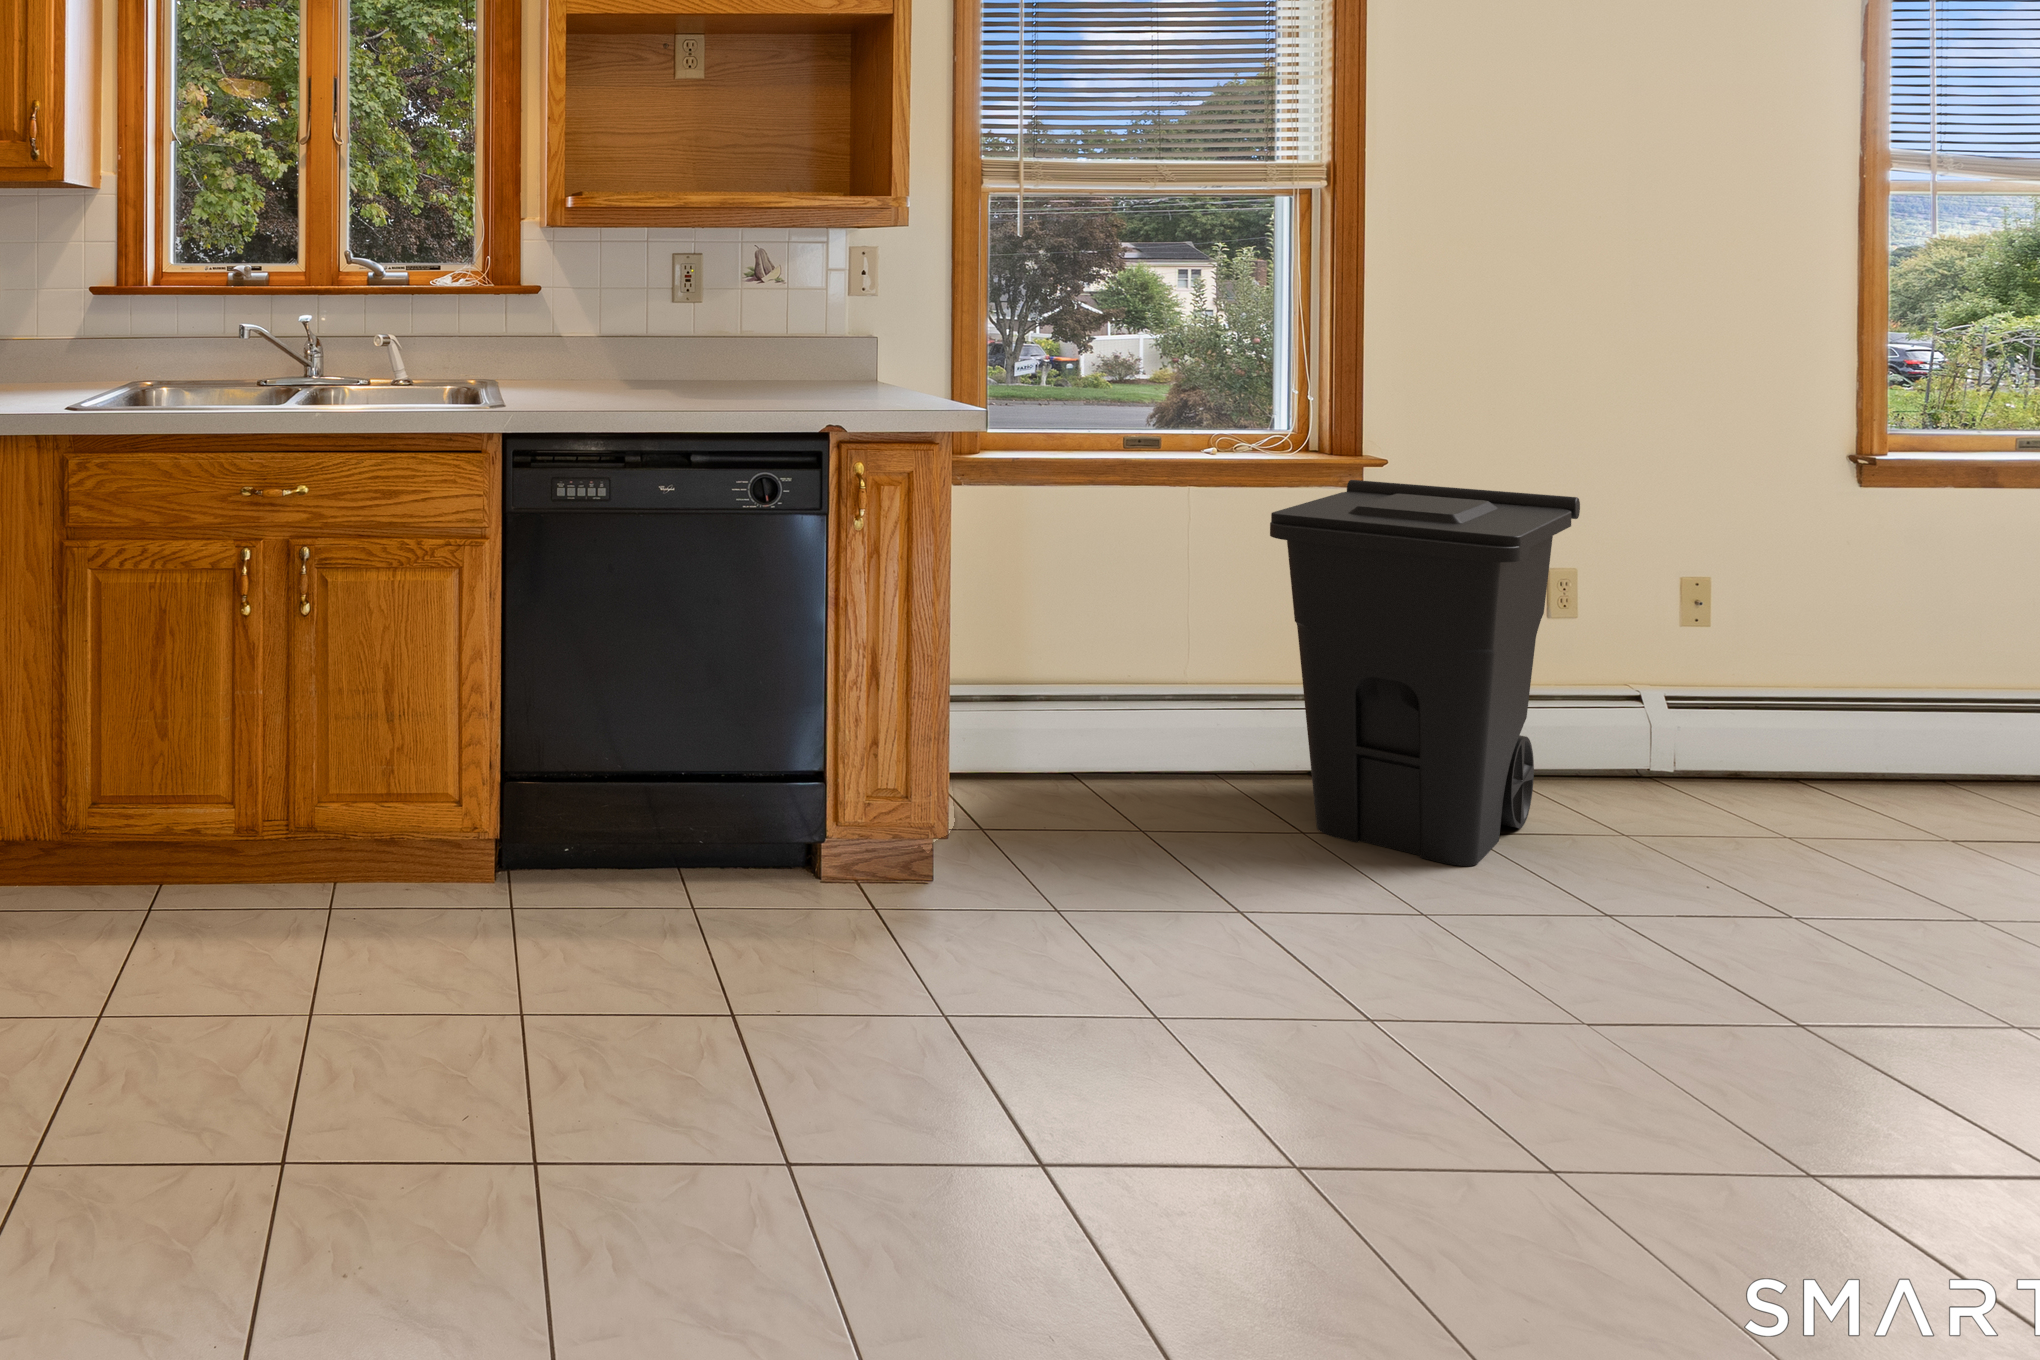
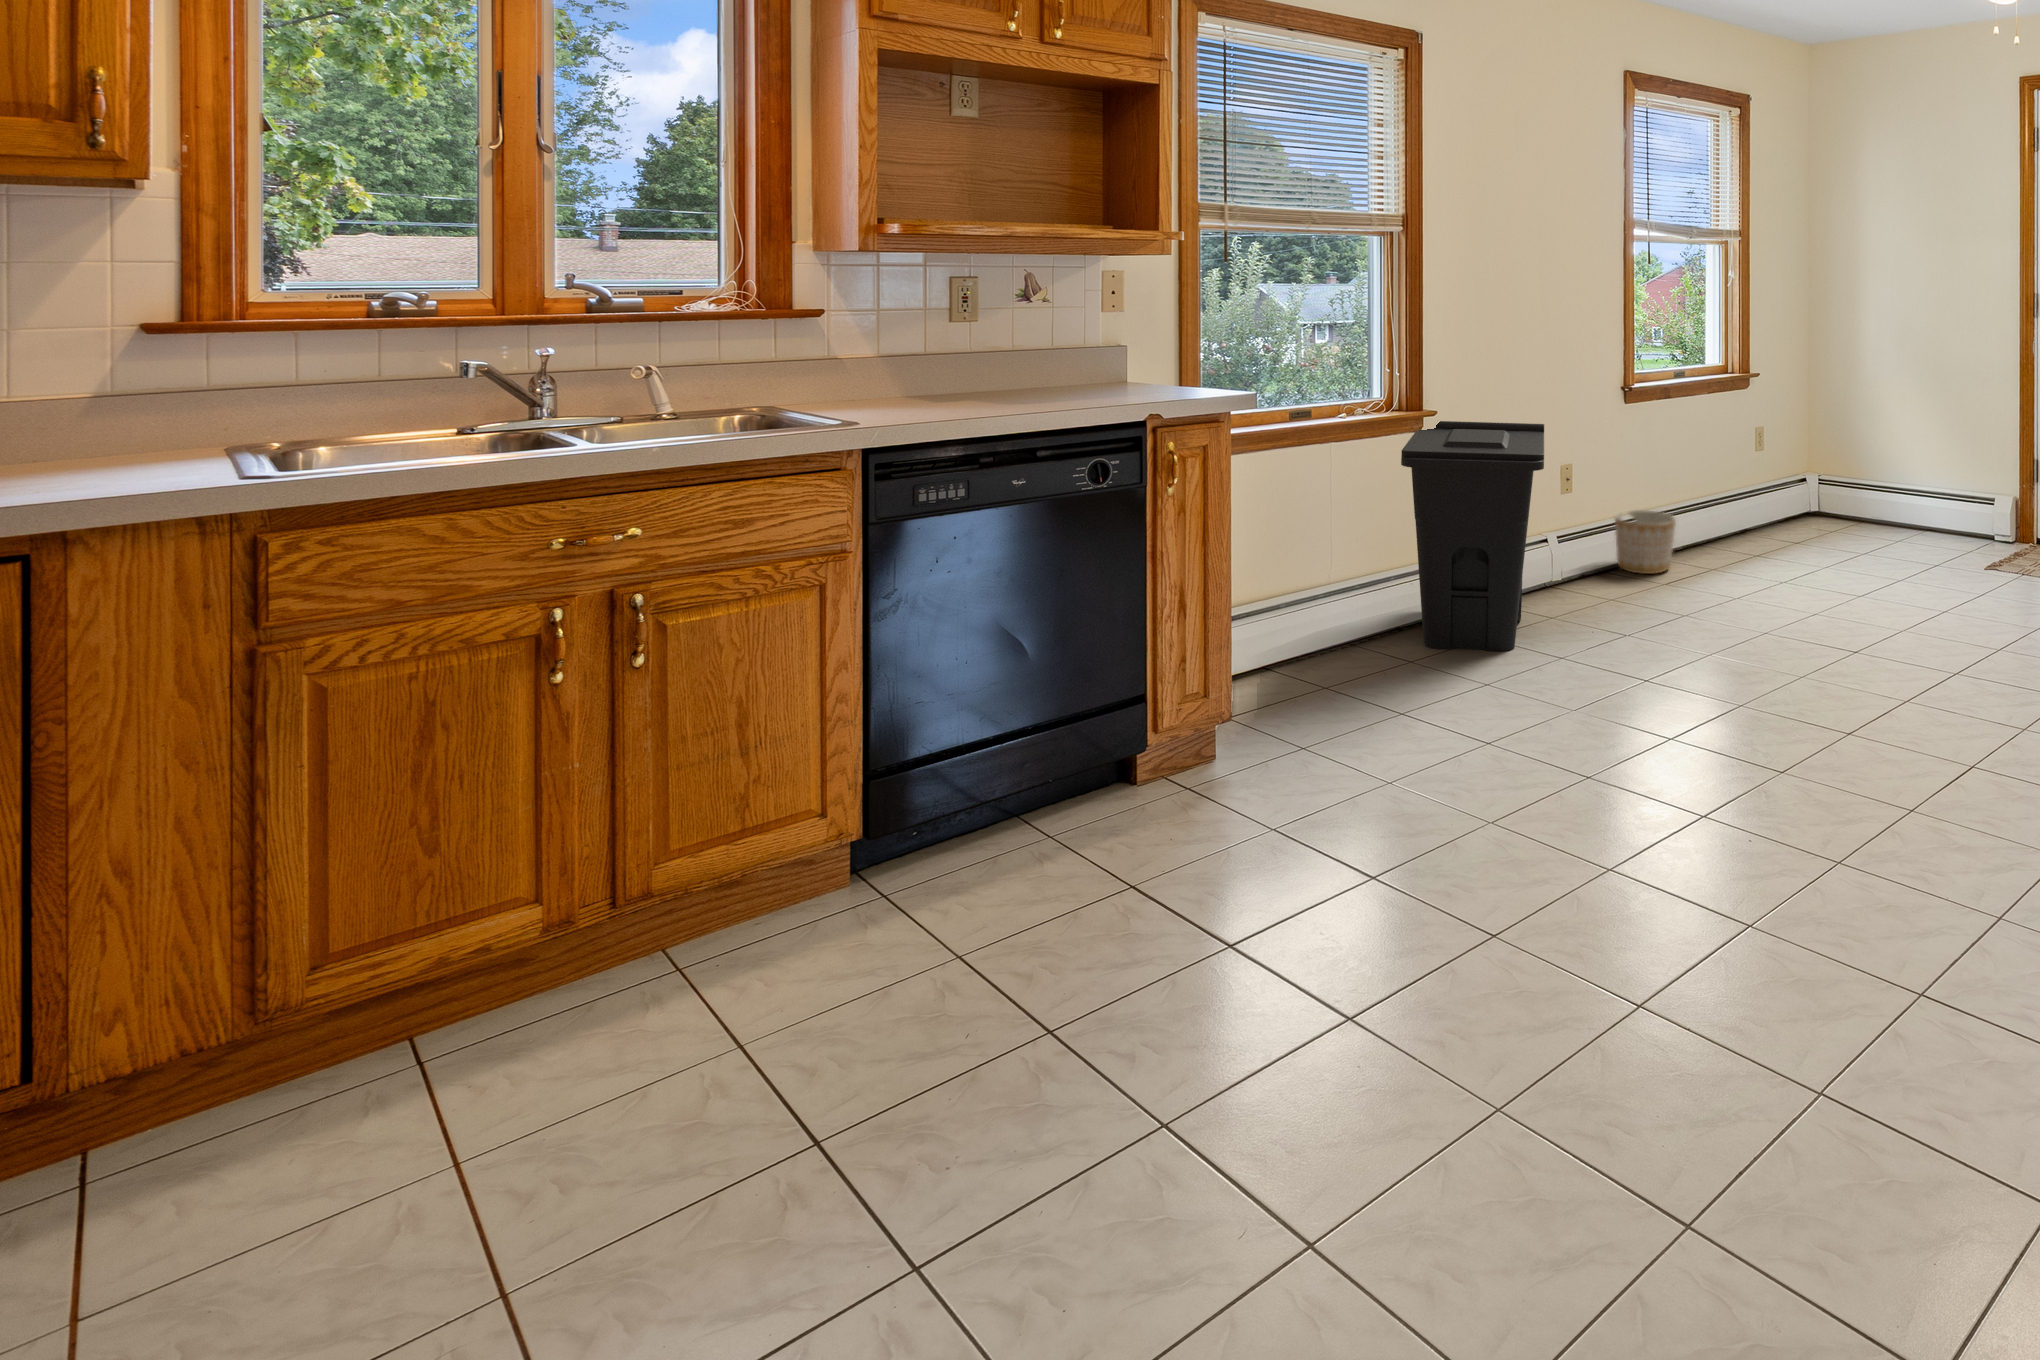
planter: none [1792,686,1944,813] -> present [1615,510,1676,574]

